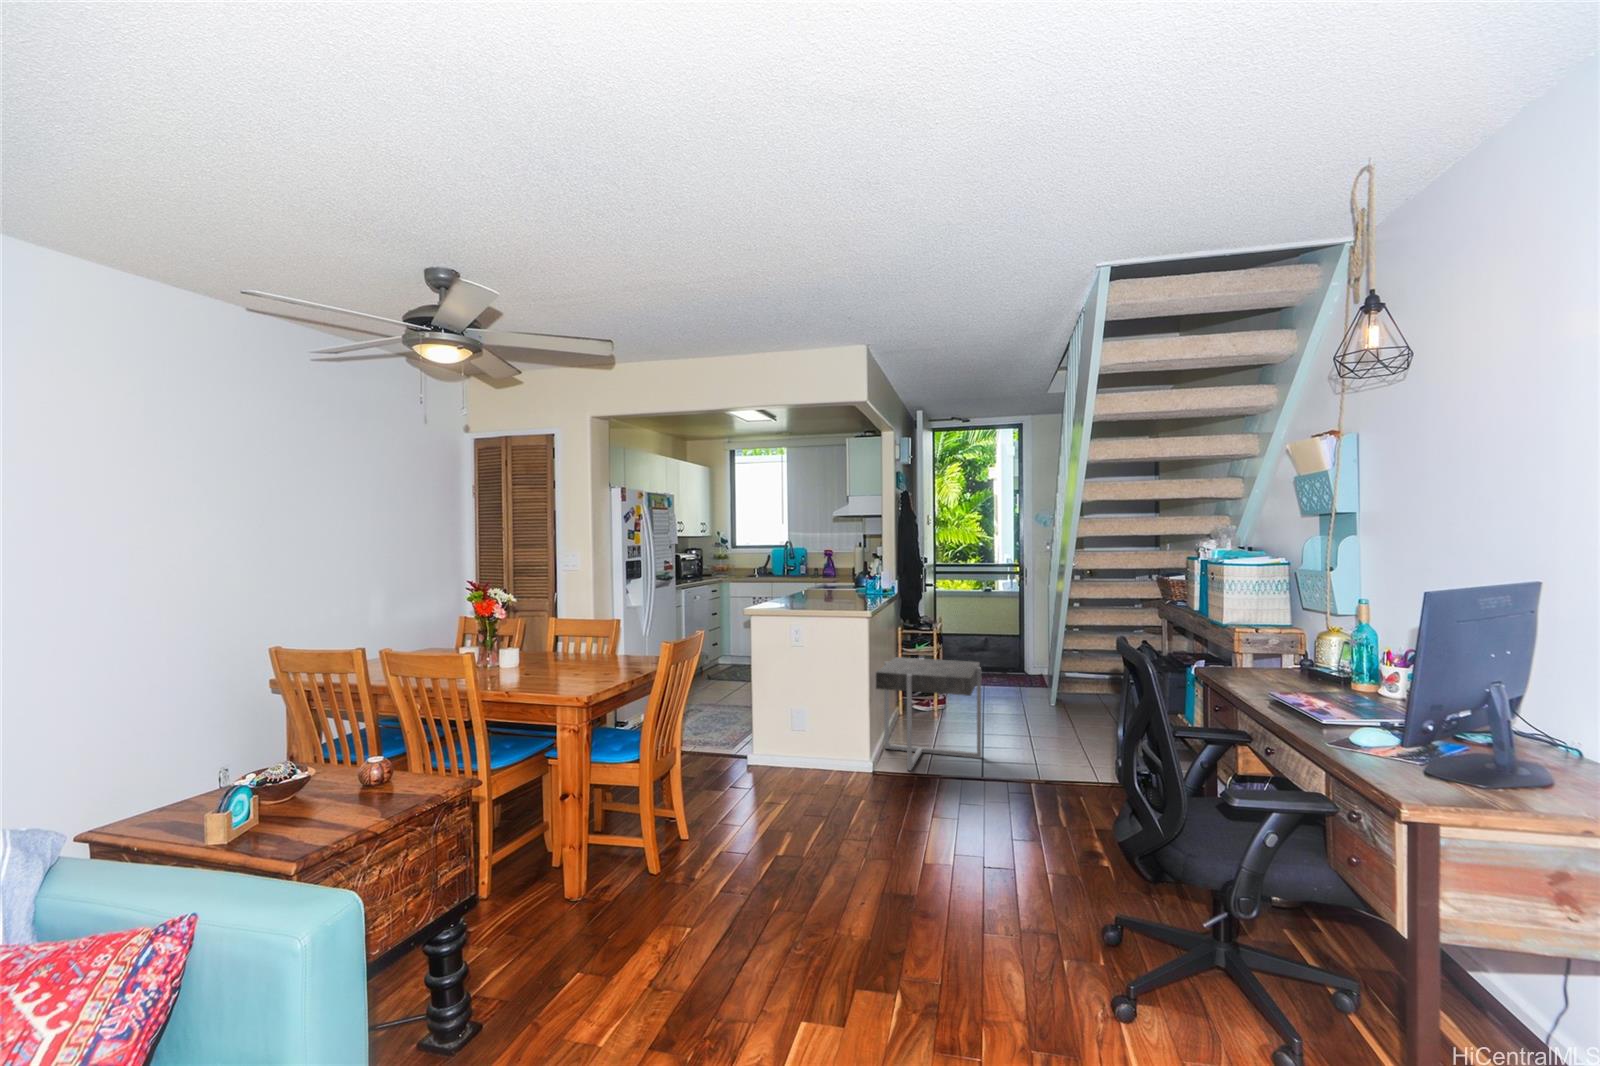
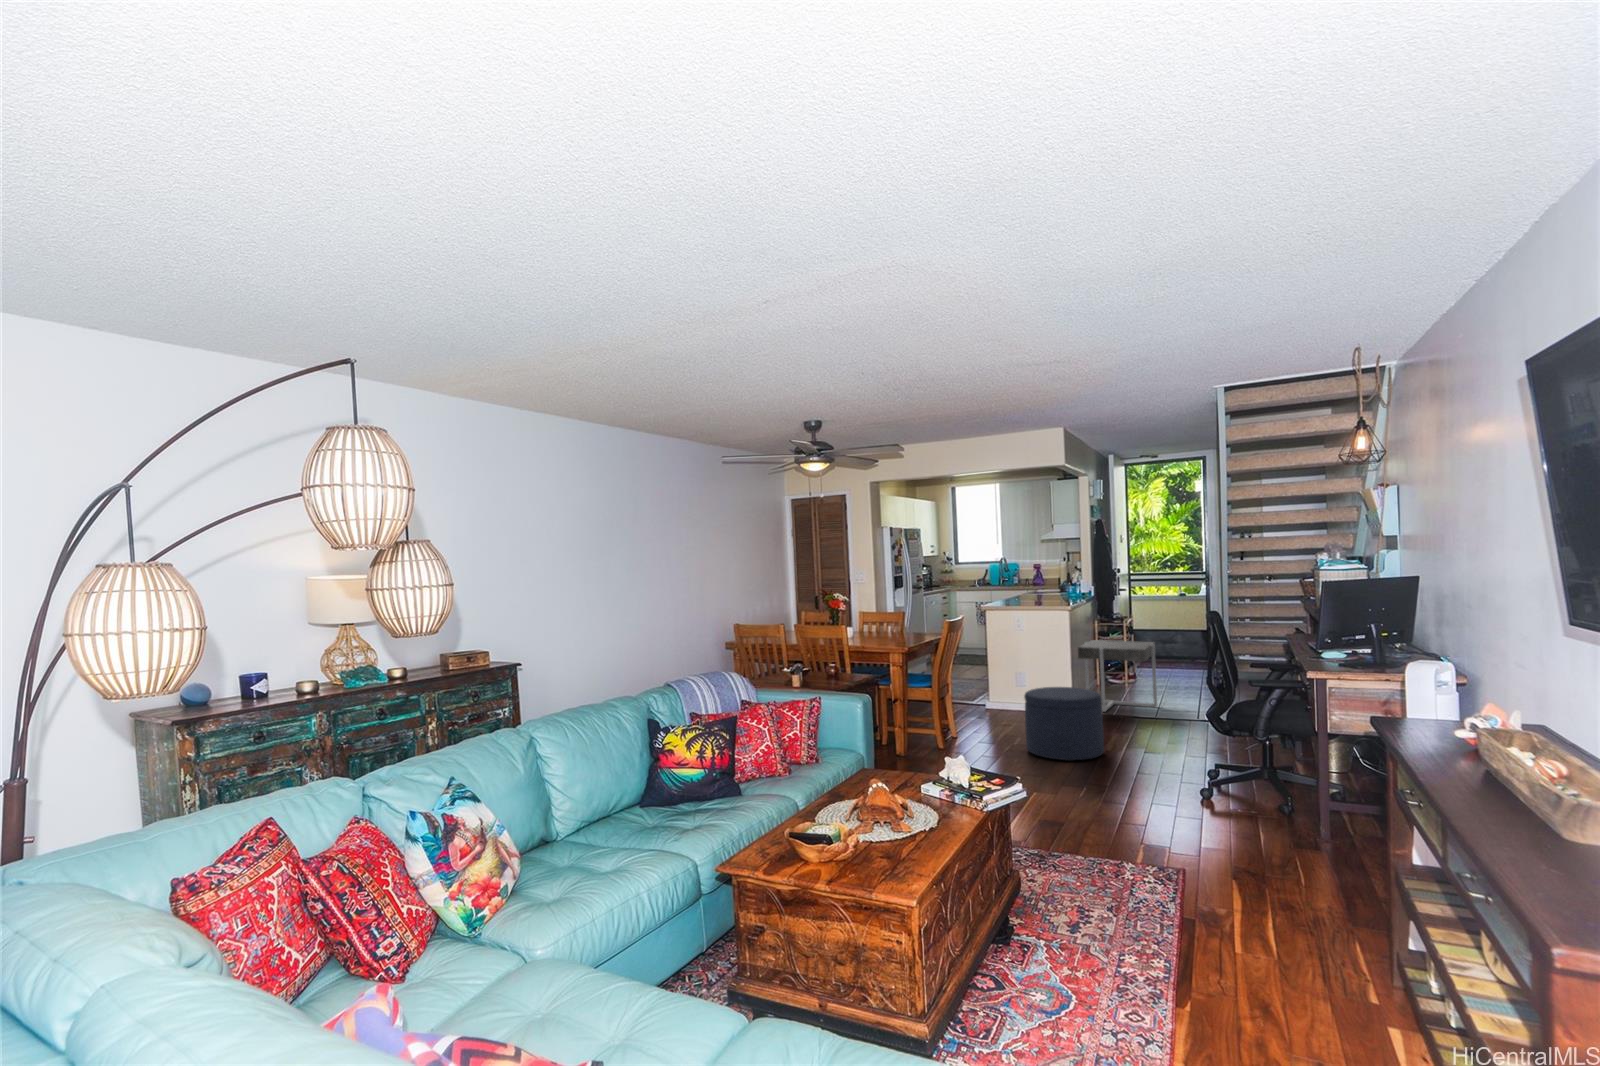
ottoman: none [780,760,916,920] -> present [1024,687,1104,761]

